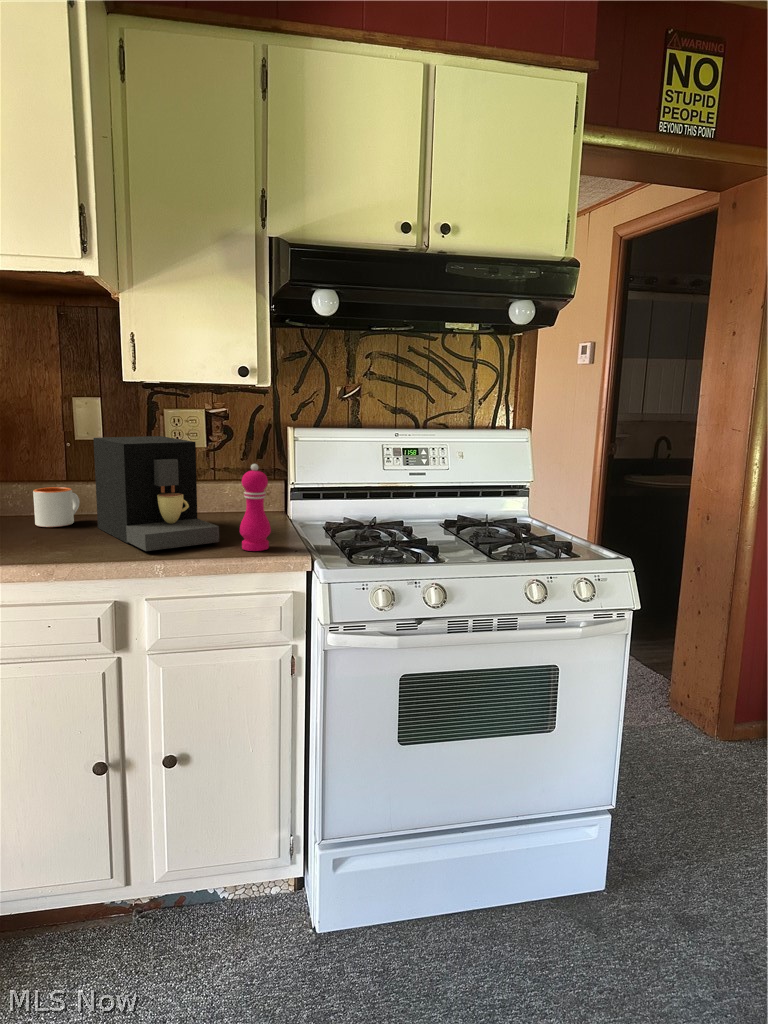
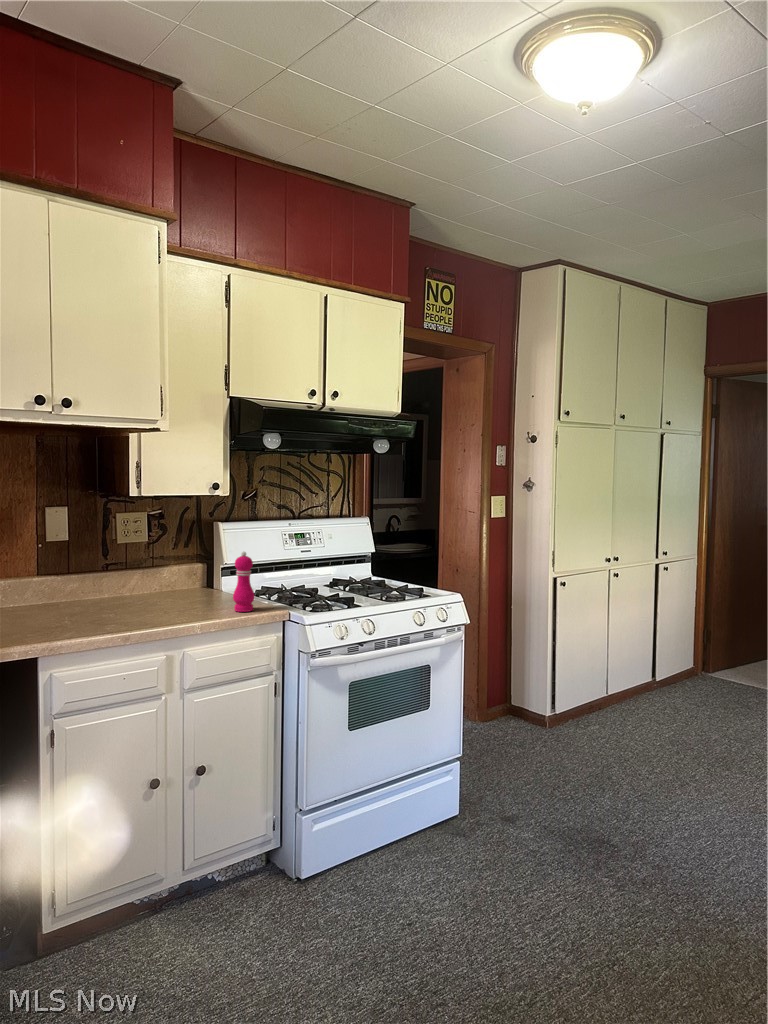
coffee maker: present [93,436,219,551] -> none [95,535,215,619]
mug: present [33,487,80,527] -> none [37,581,69,614]

